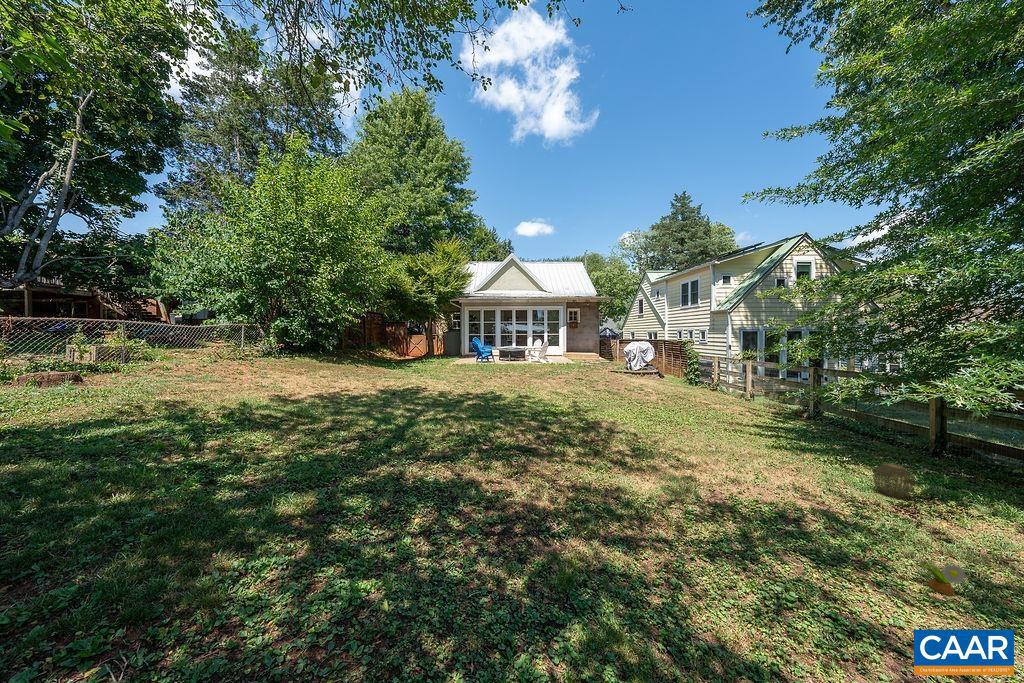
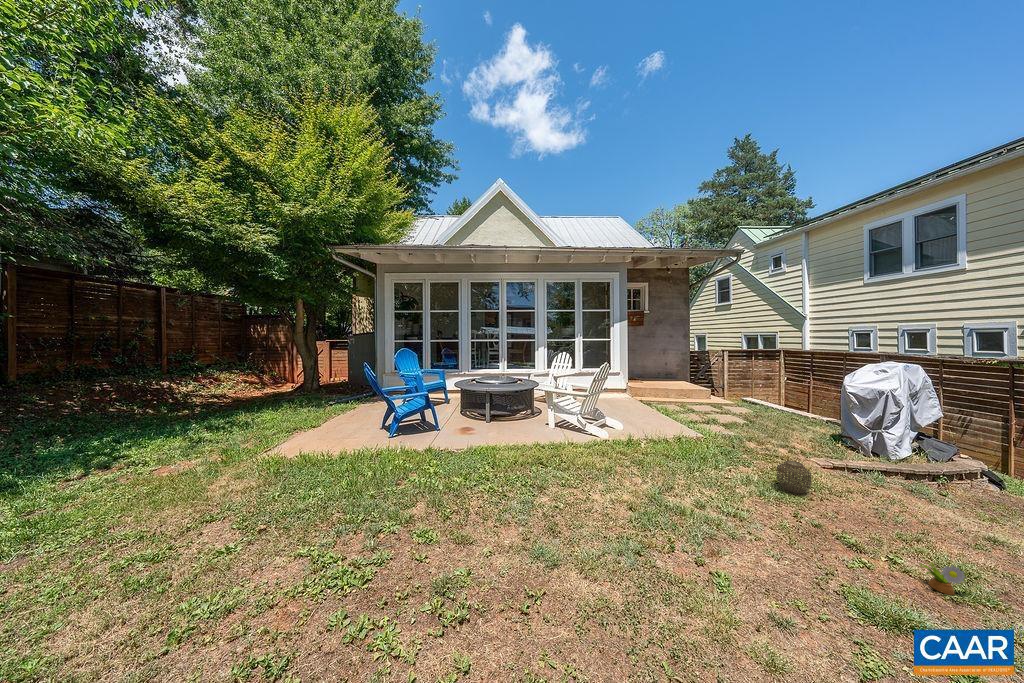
woven basket: present [873,463,915,498] -> present [777,461,812,494]

